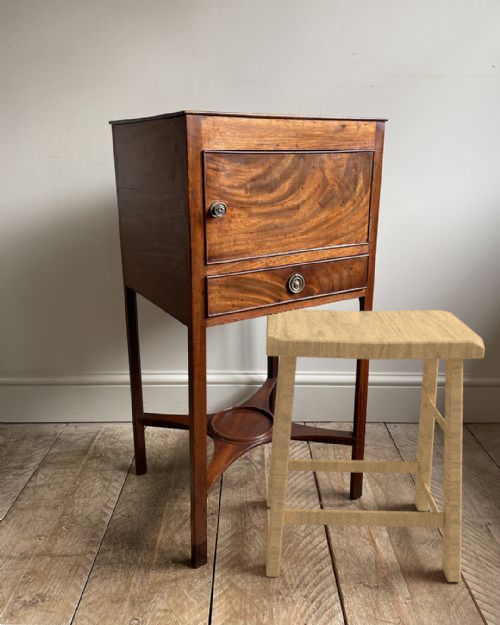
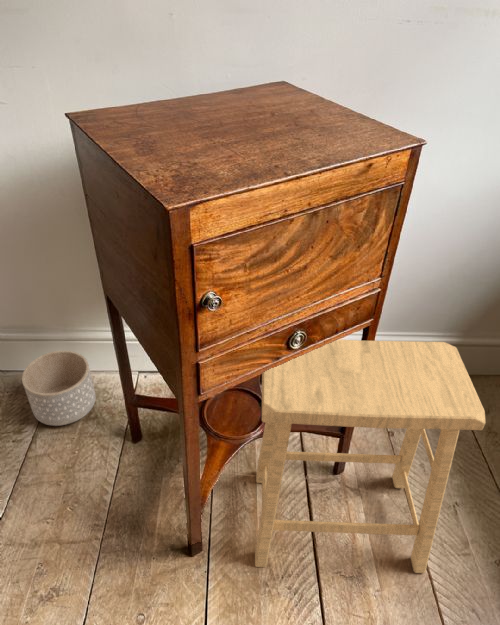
planter: none [31,392,102,463] -> present [22,351,96,426]

